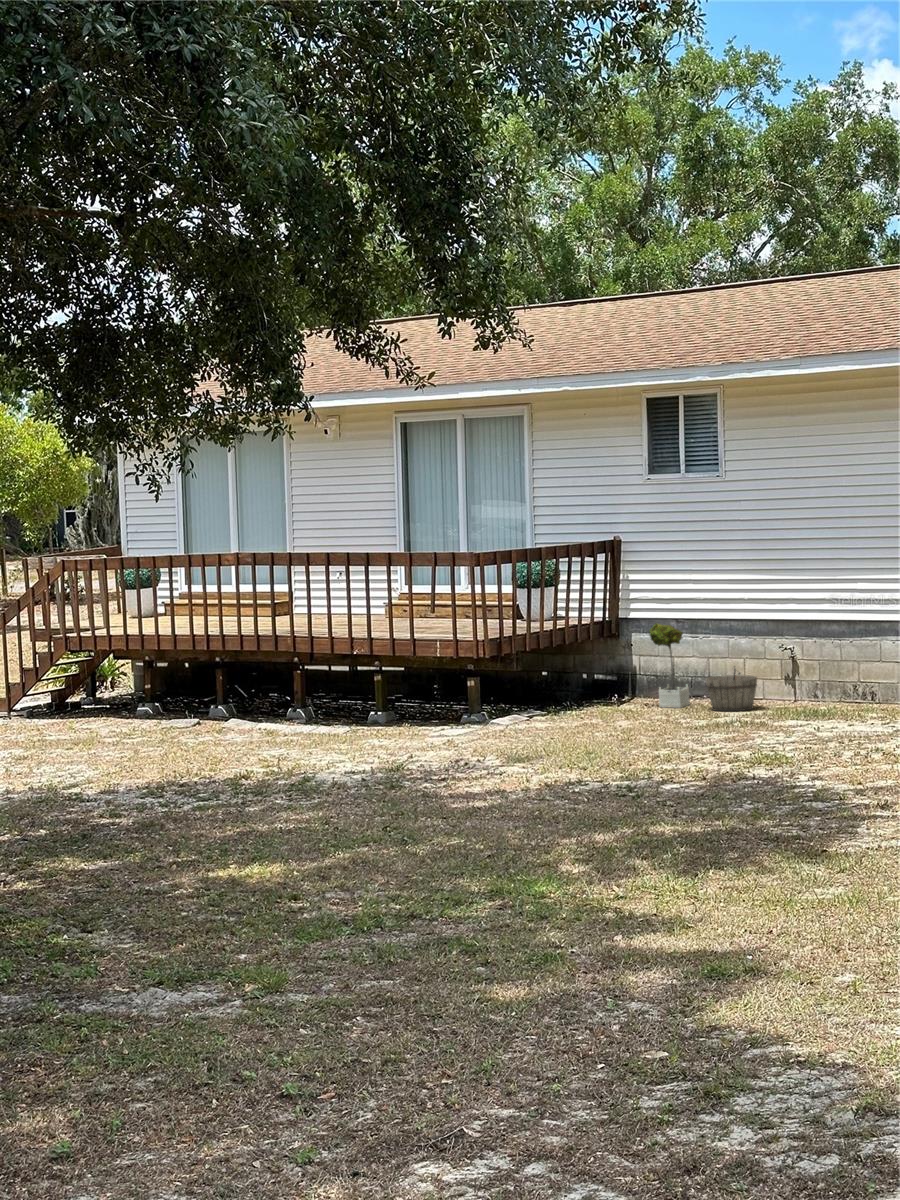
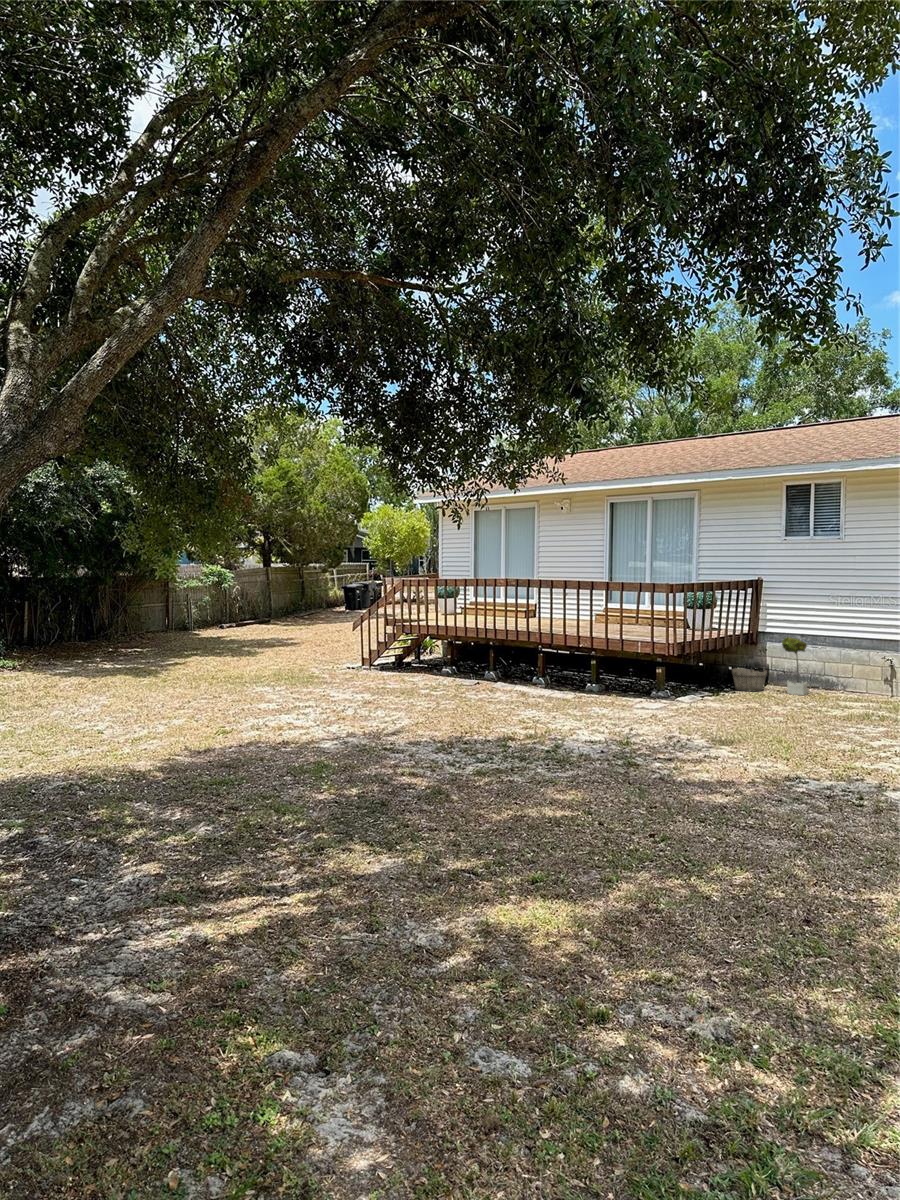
wooden bucket: present [706,669,757,711] -> present [732,664,767,692]

